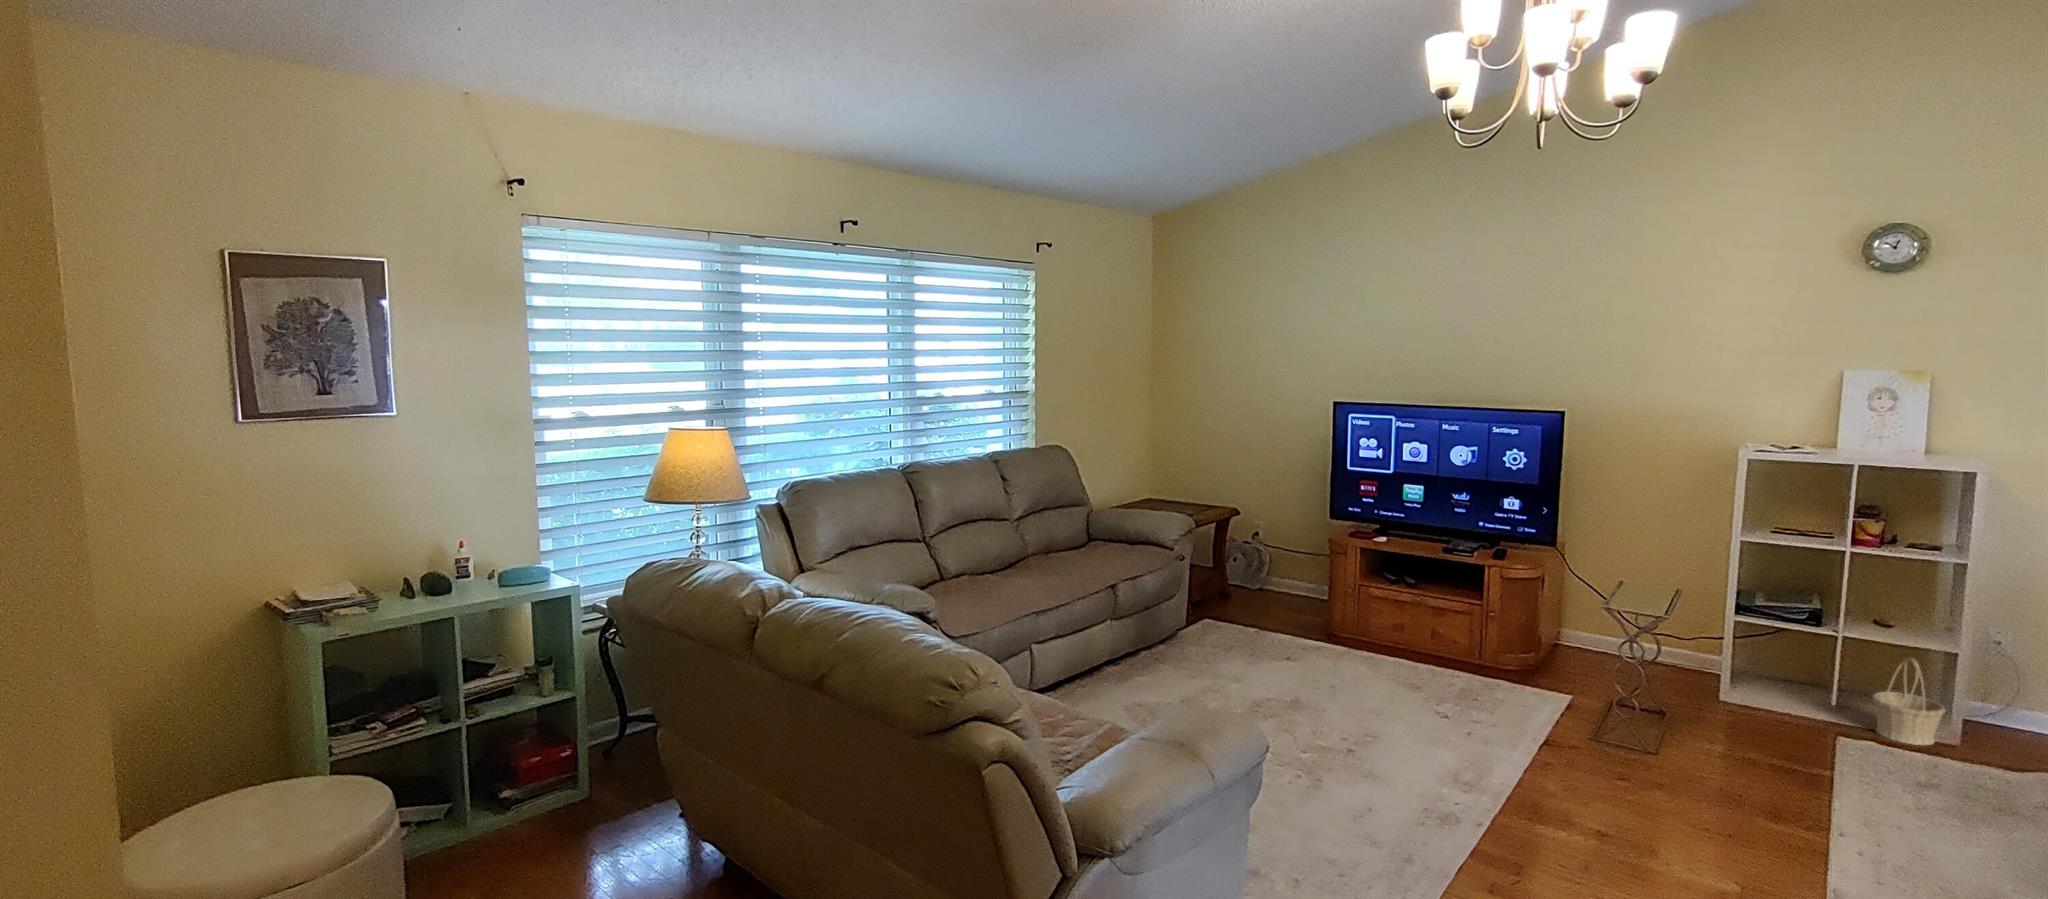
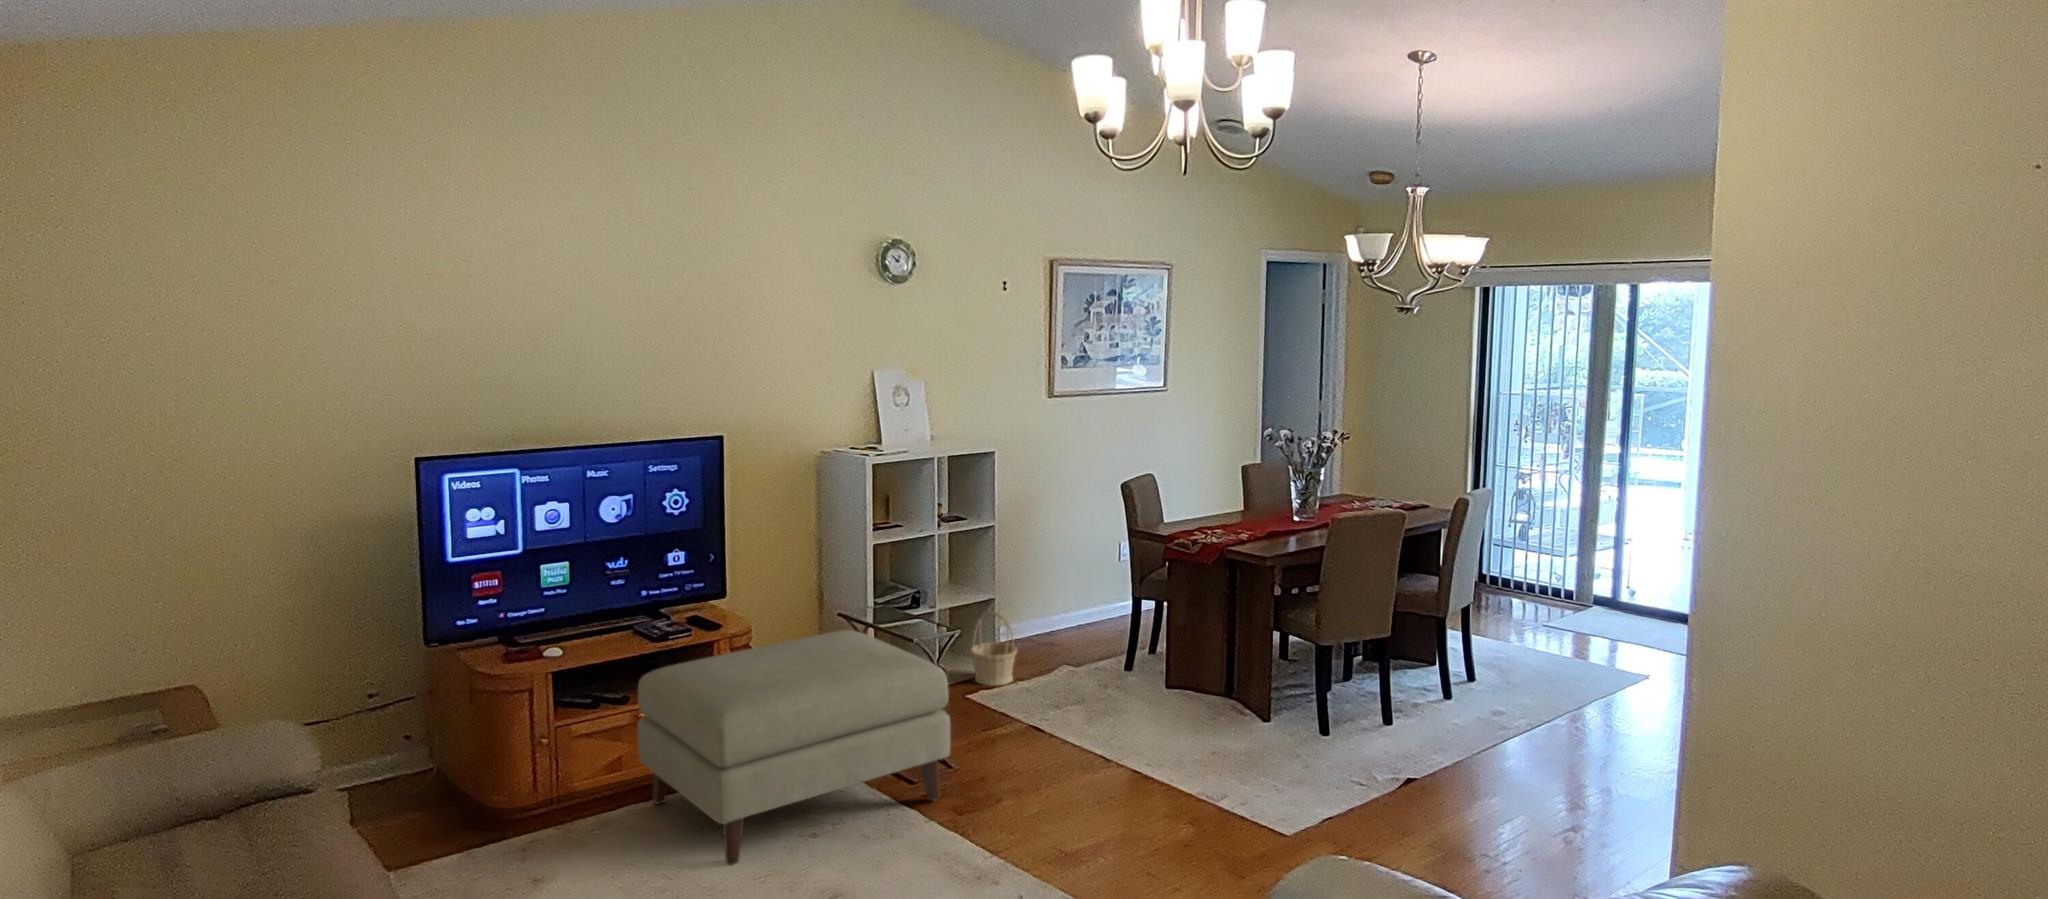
ottoman: none [1362,567,1619,746] -> present [637,630,950,865]

